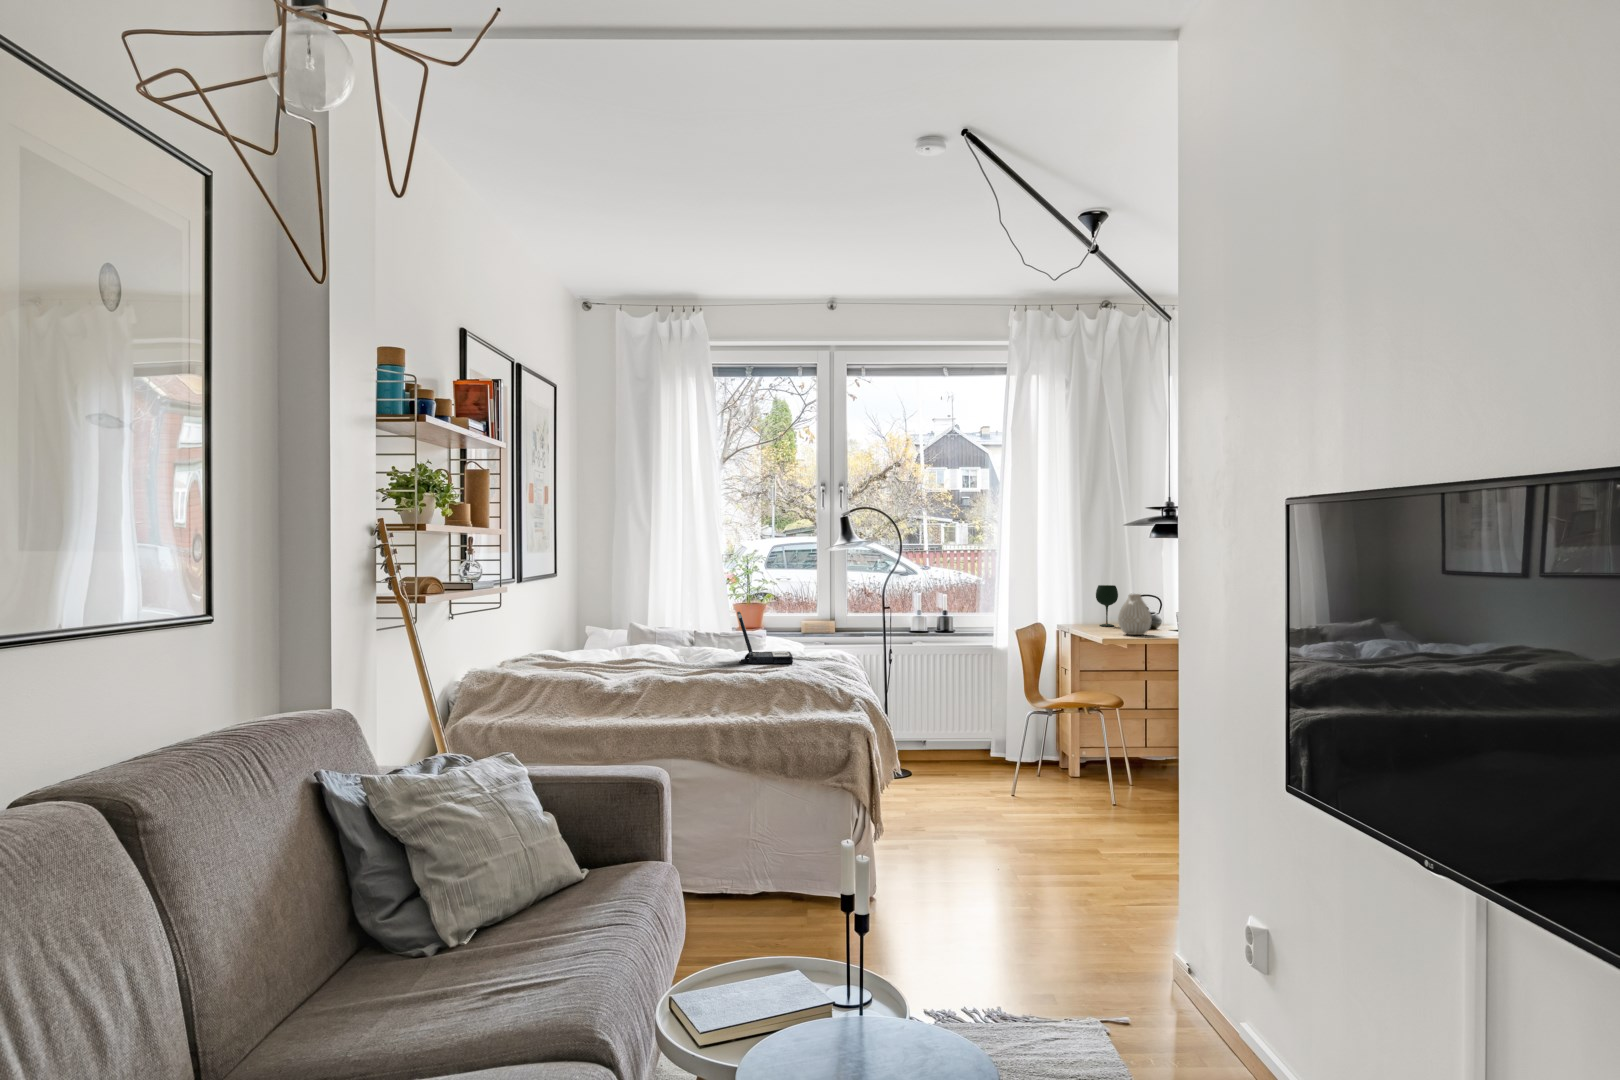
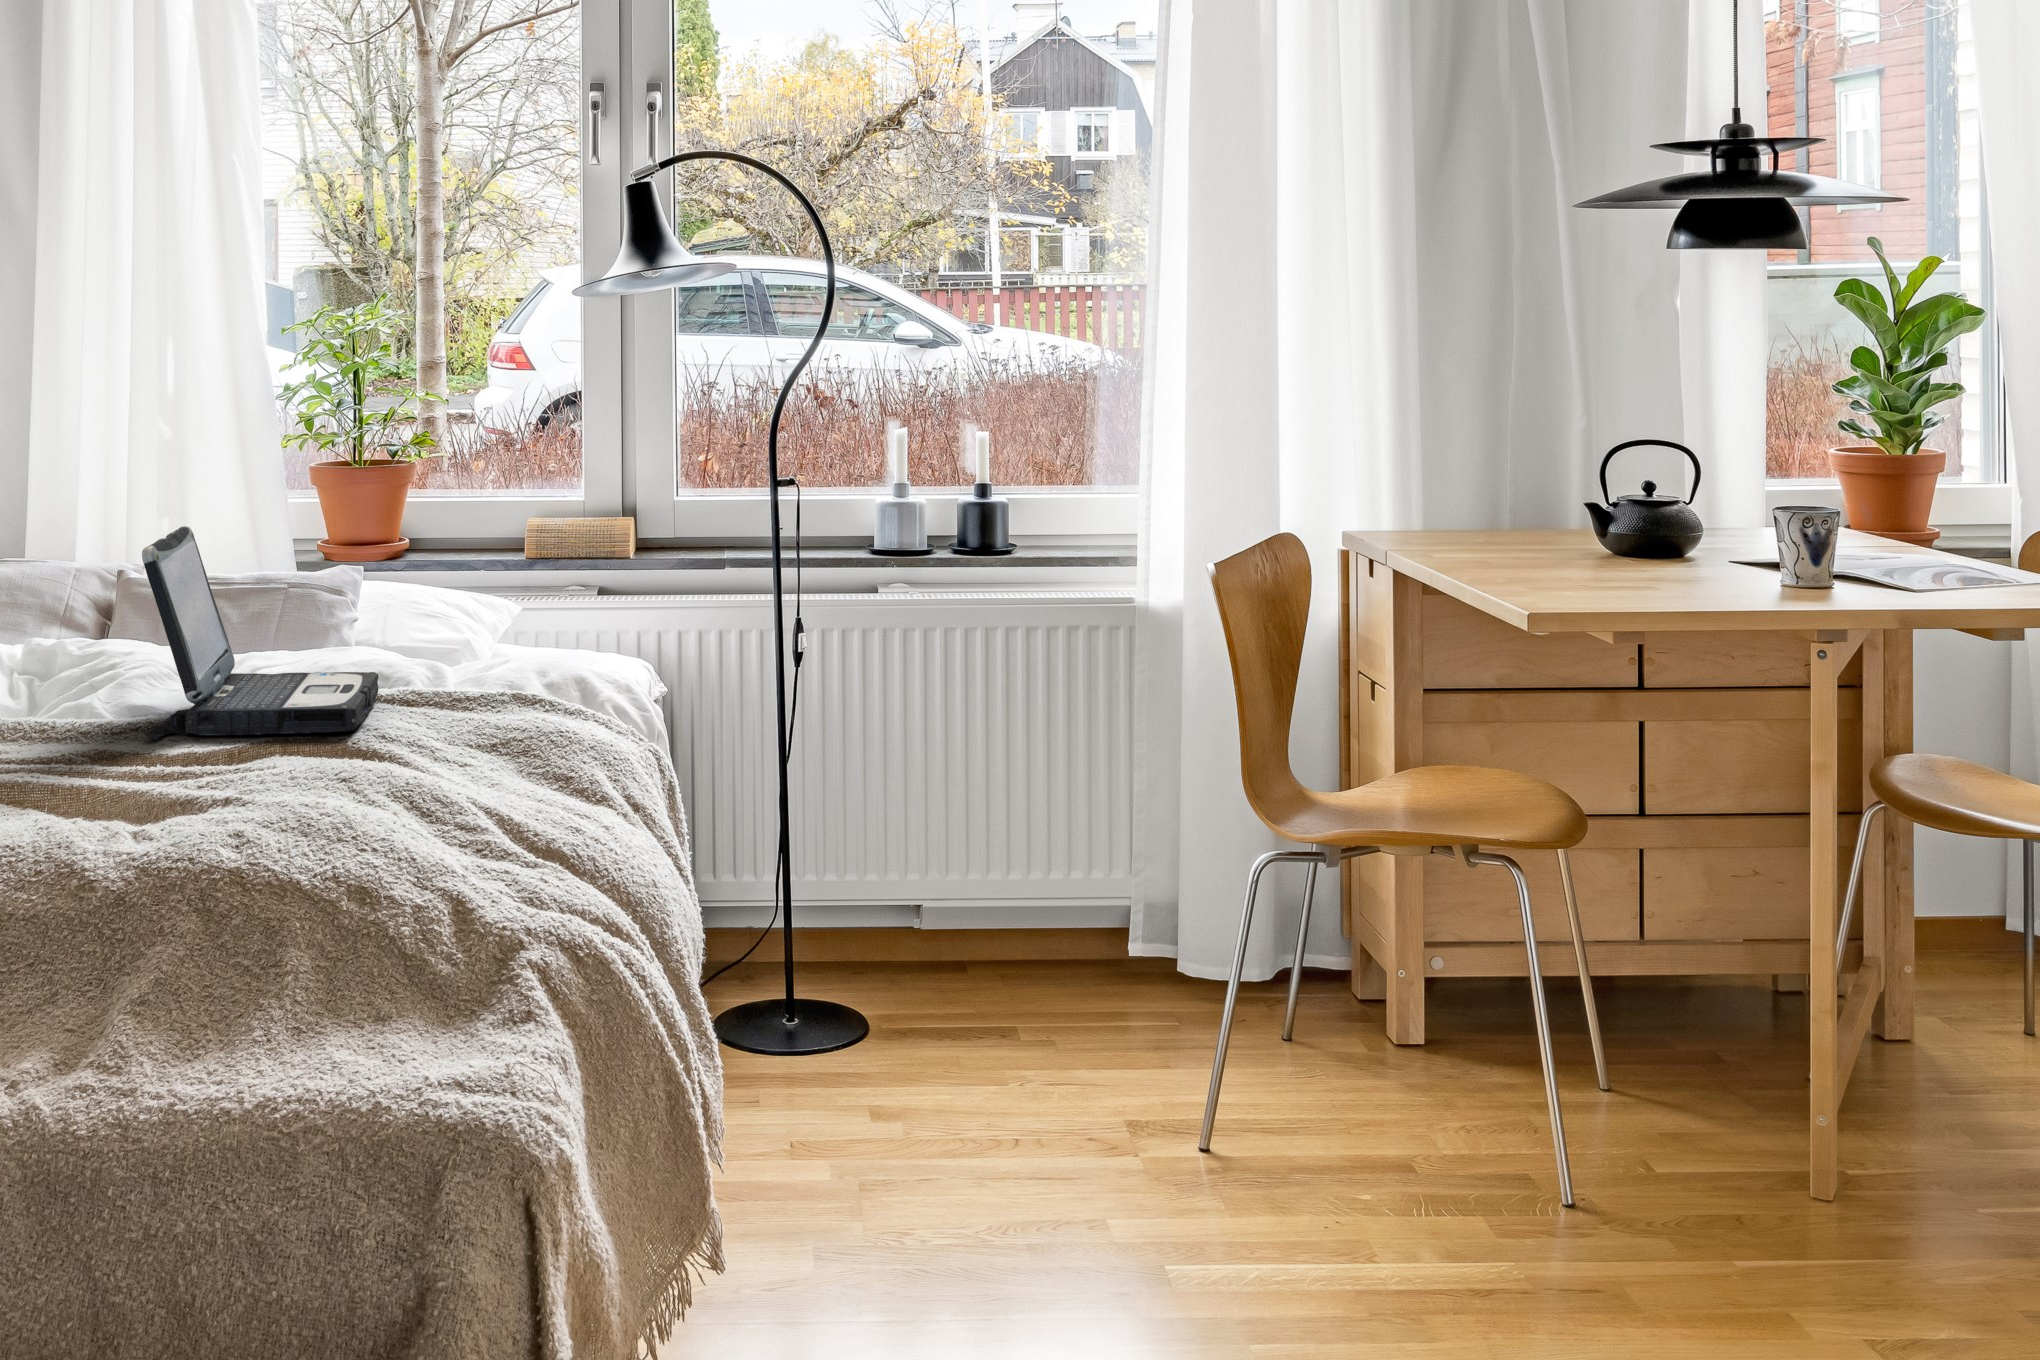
wine glass: present [1096,585,1118,626] -> none [1471,404,1545,541]
vase: present [1118,594,1152,635] -> none [1570,444,1694,593]

